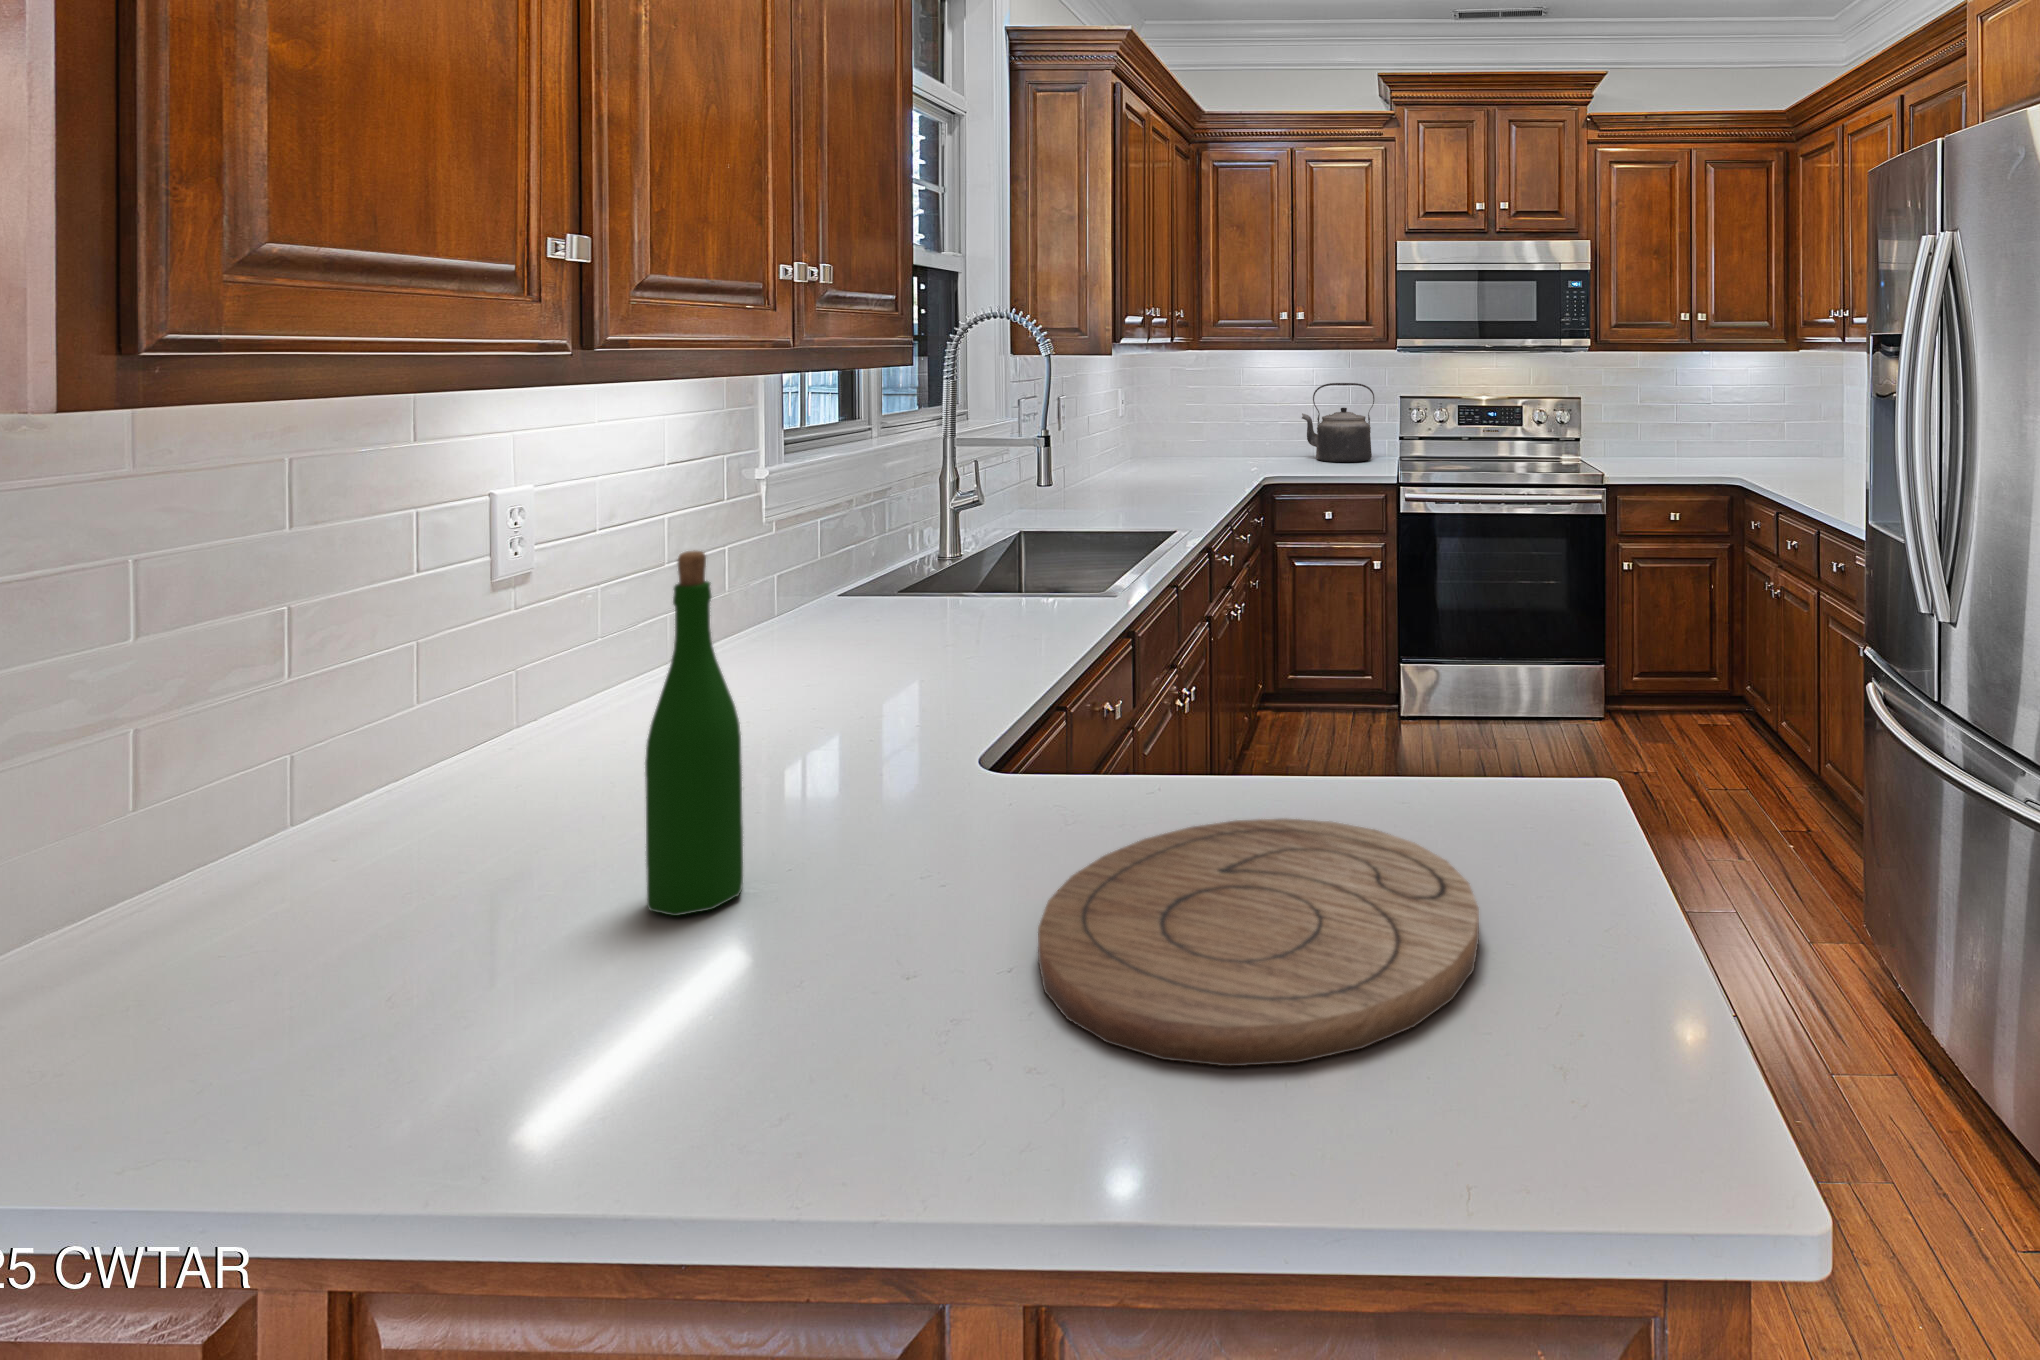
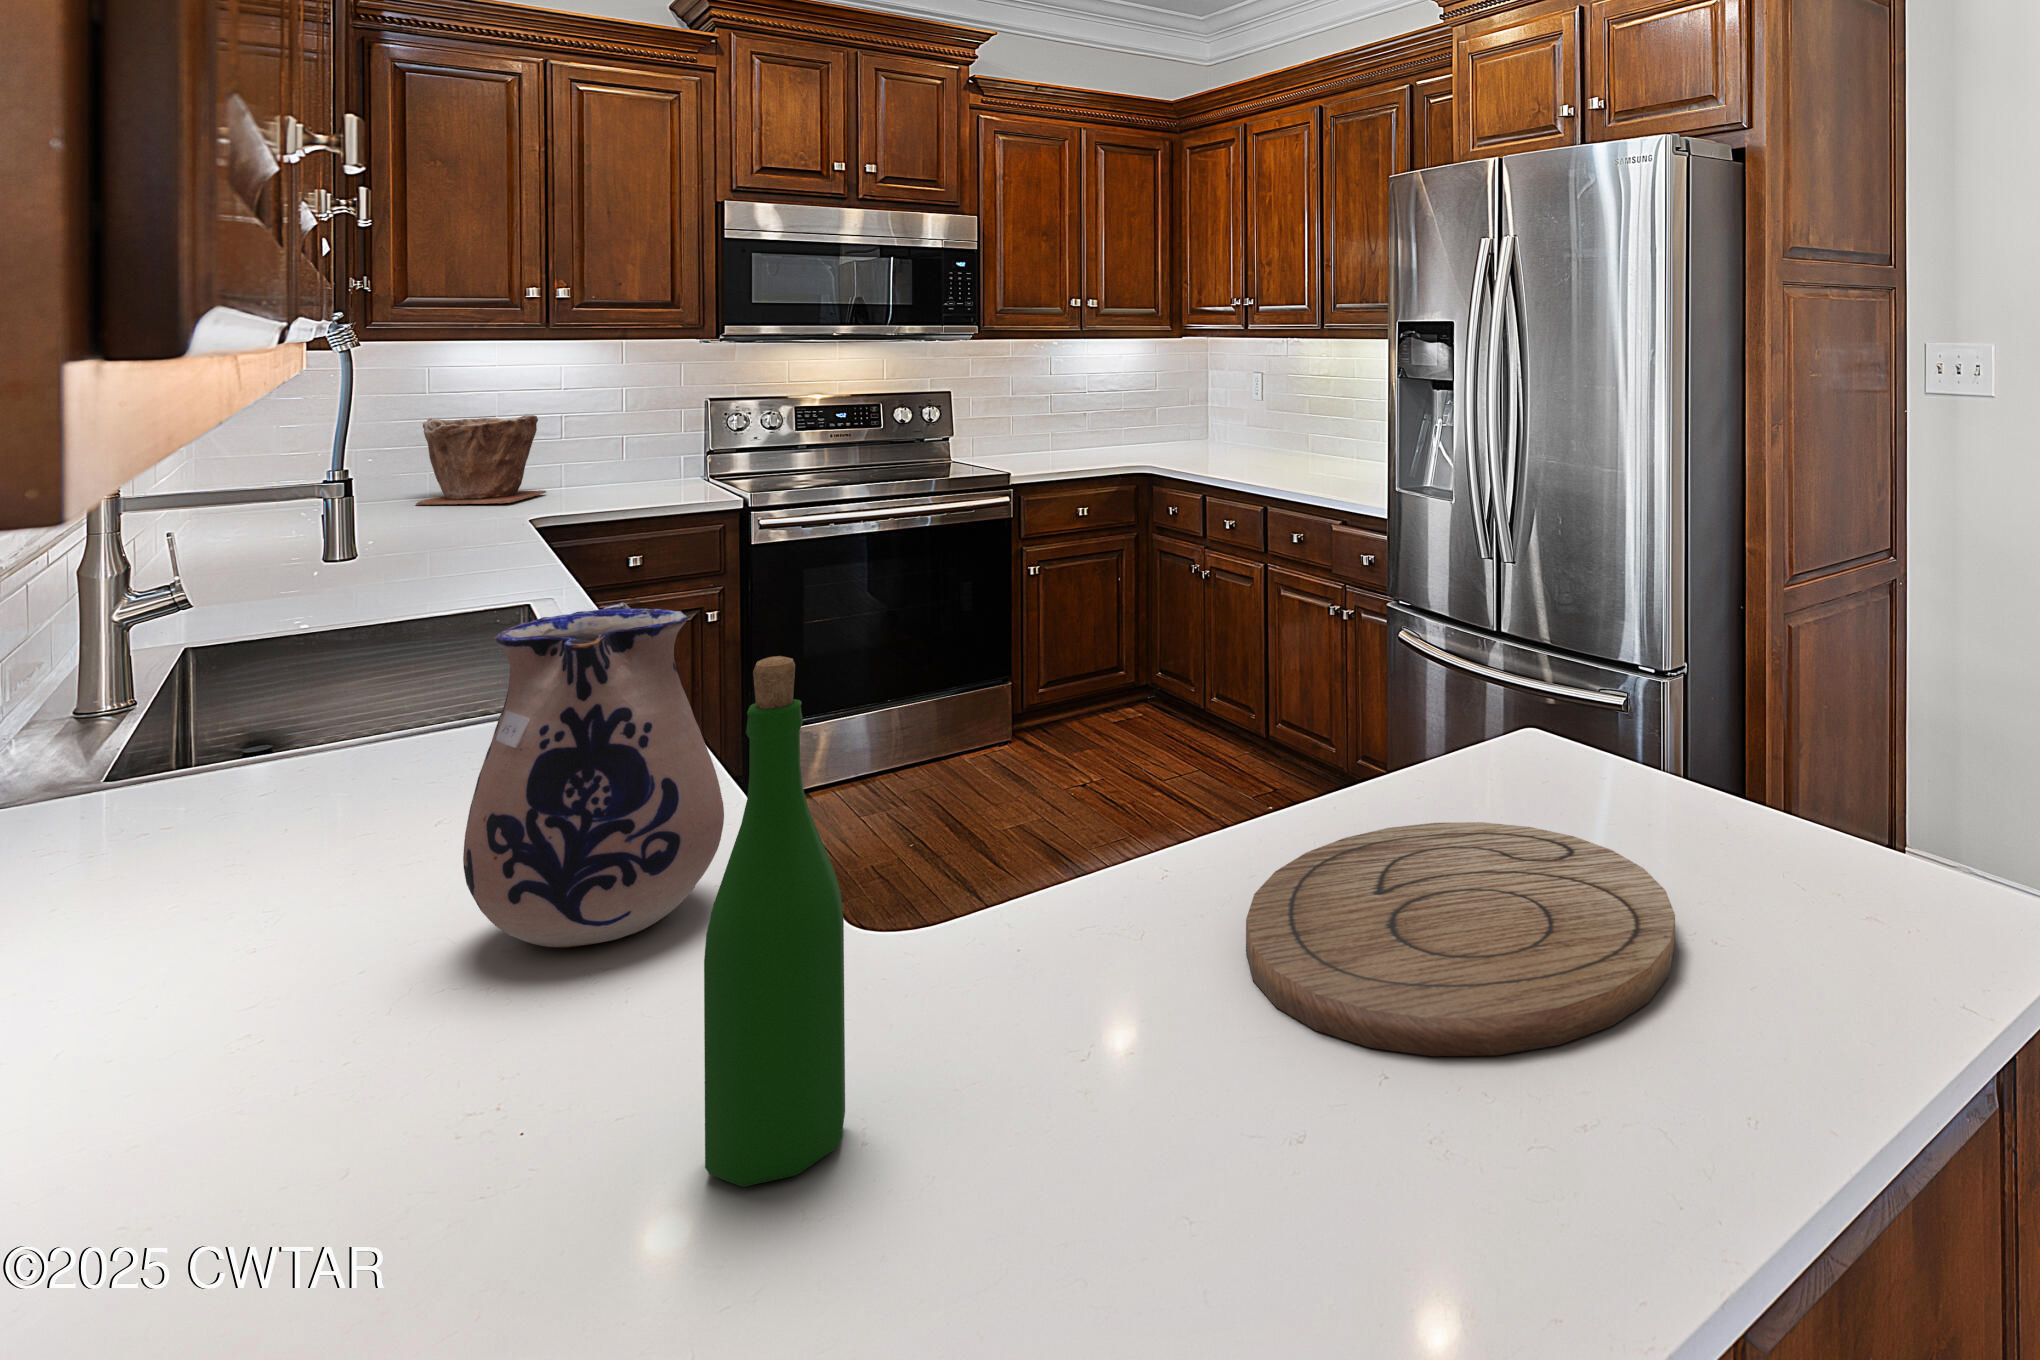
kettle: present [1302,383,1374,462] -> none [564,381,679,486]
plant pot: none [1205,405,1283,468] -> present [416,415,546,505]
ceramic pitcher: none [777,521,935,749] -> present [463,603,724,947]

